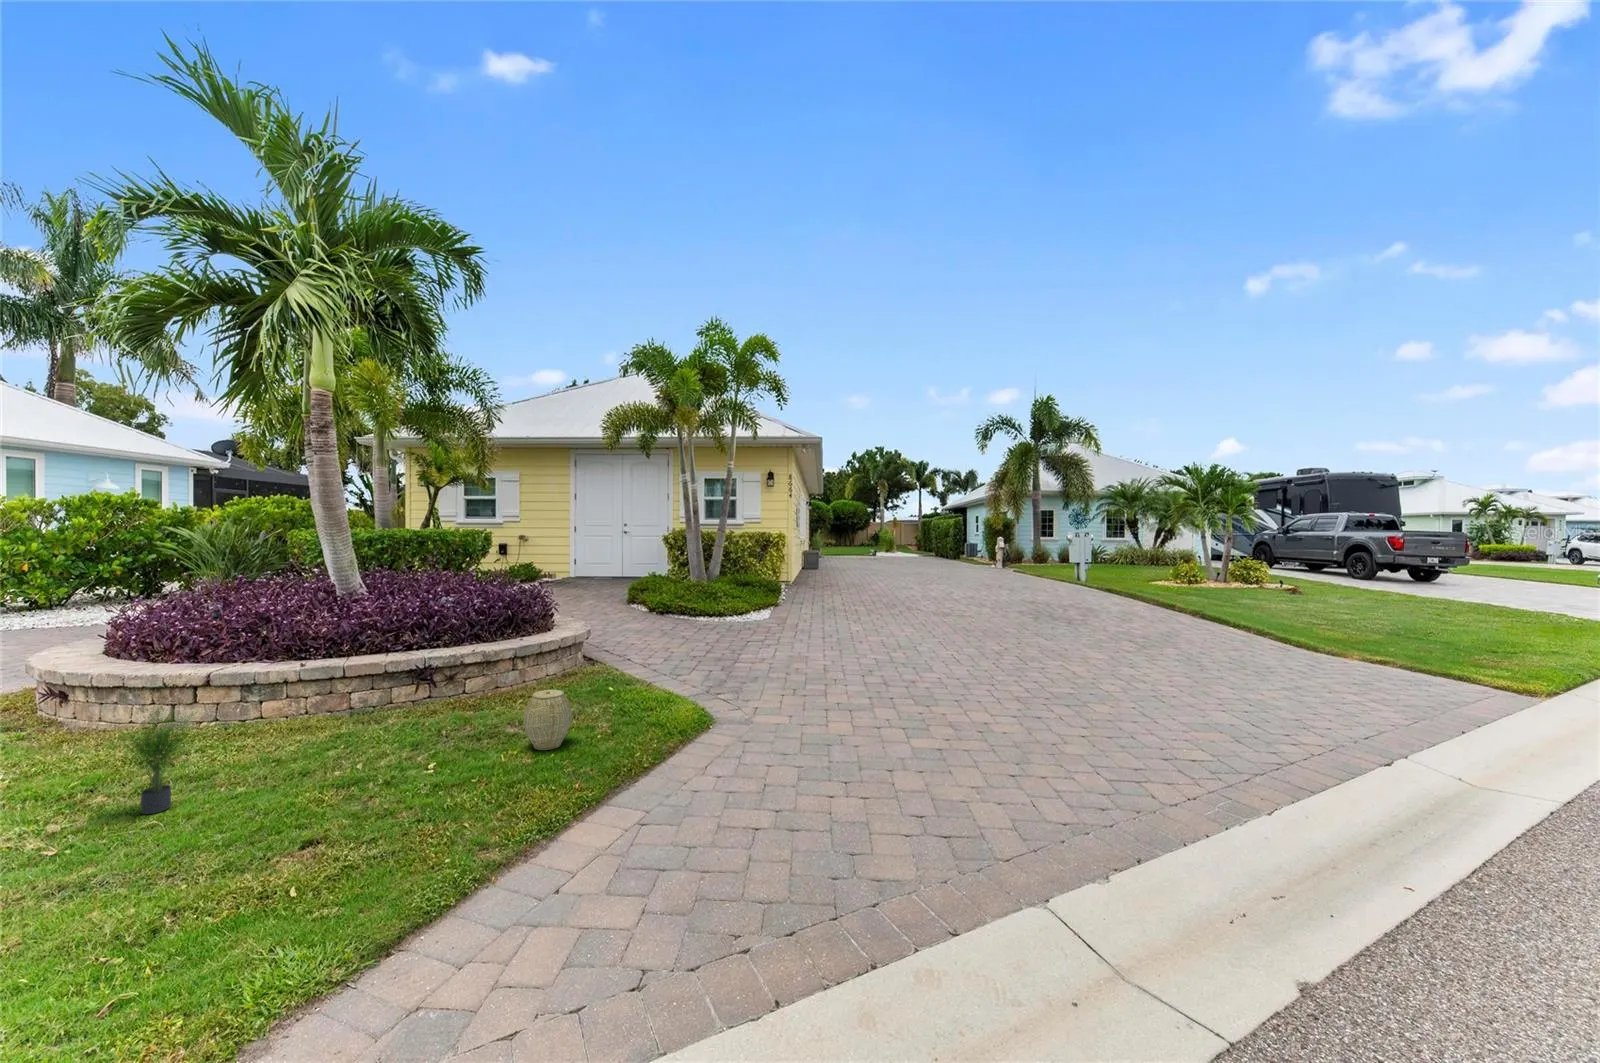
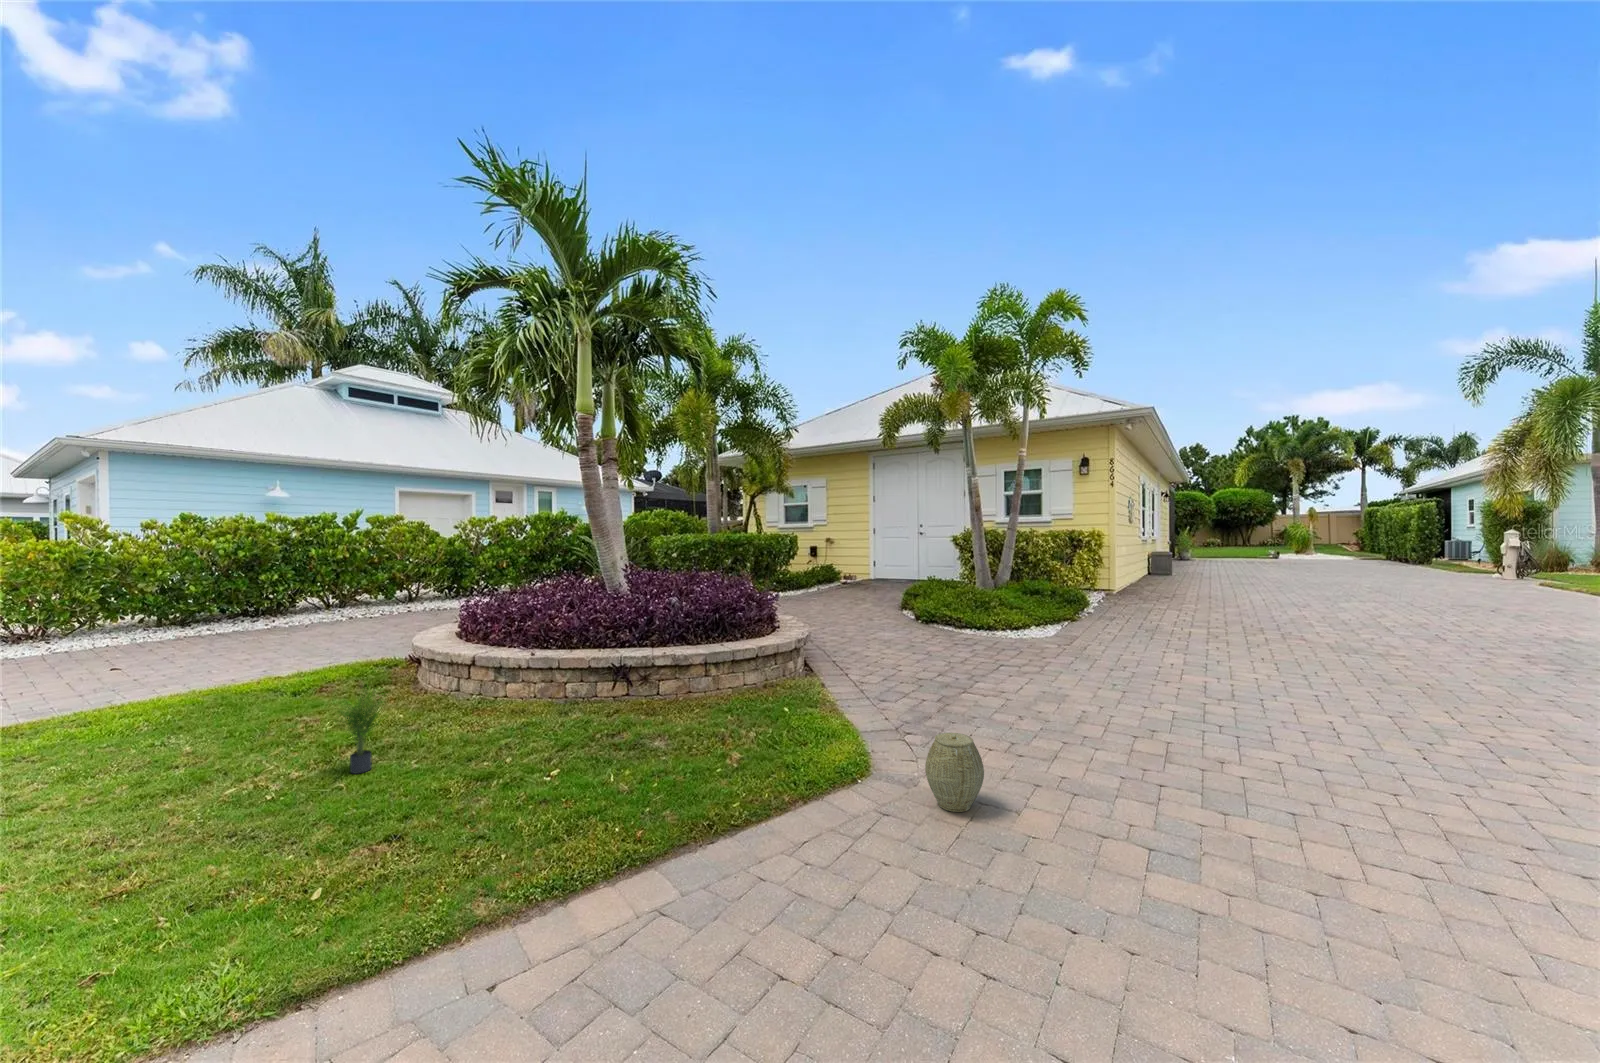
woven basket: present [523,690,572,750] -> present [925,733,984,812]

